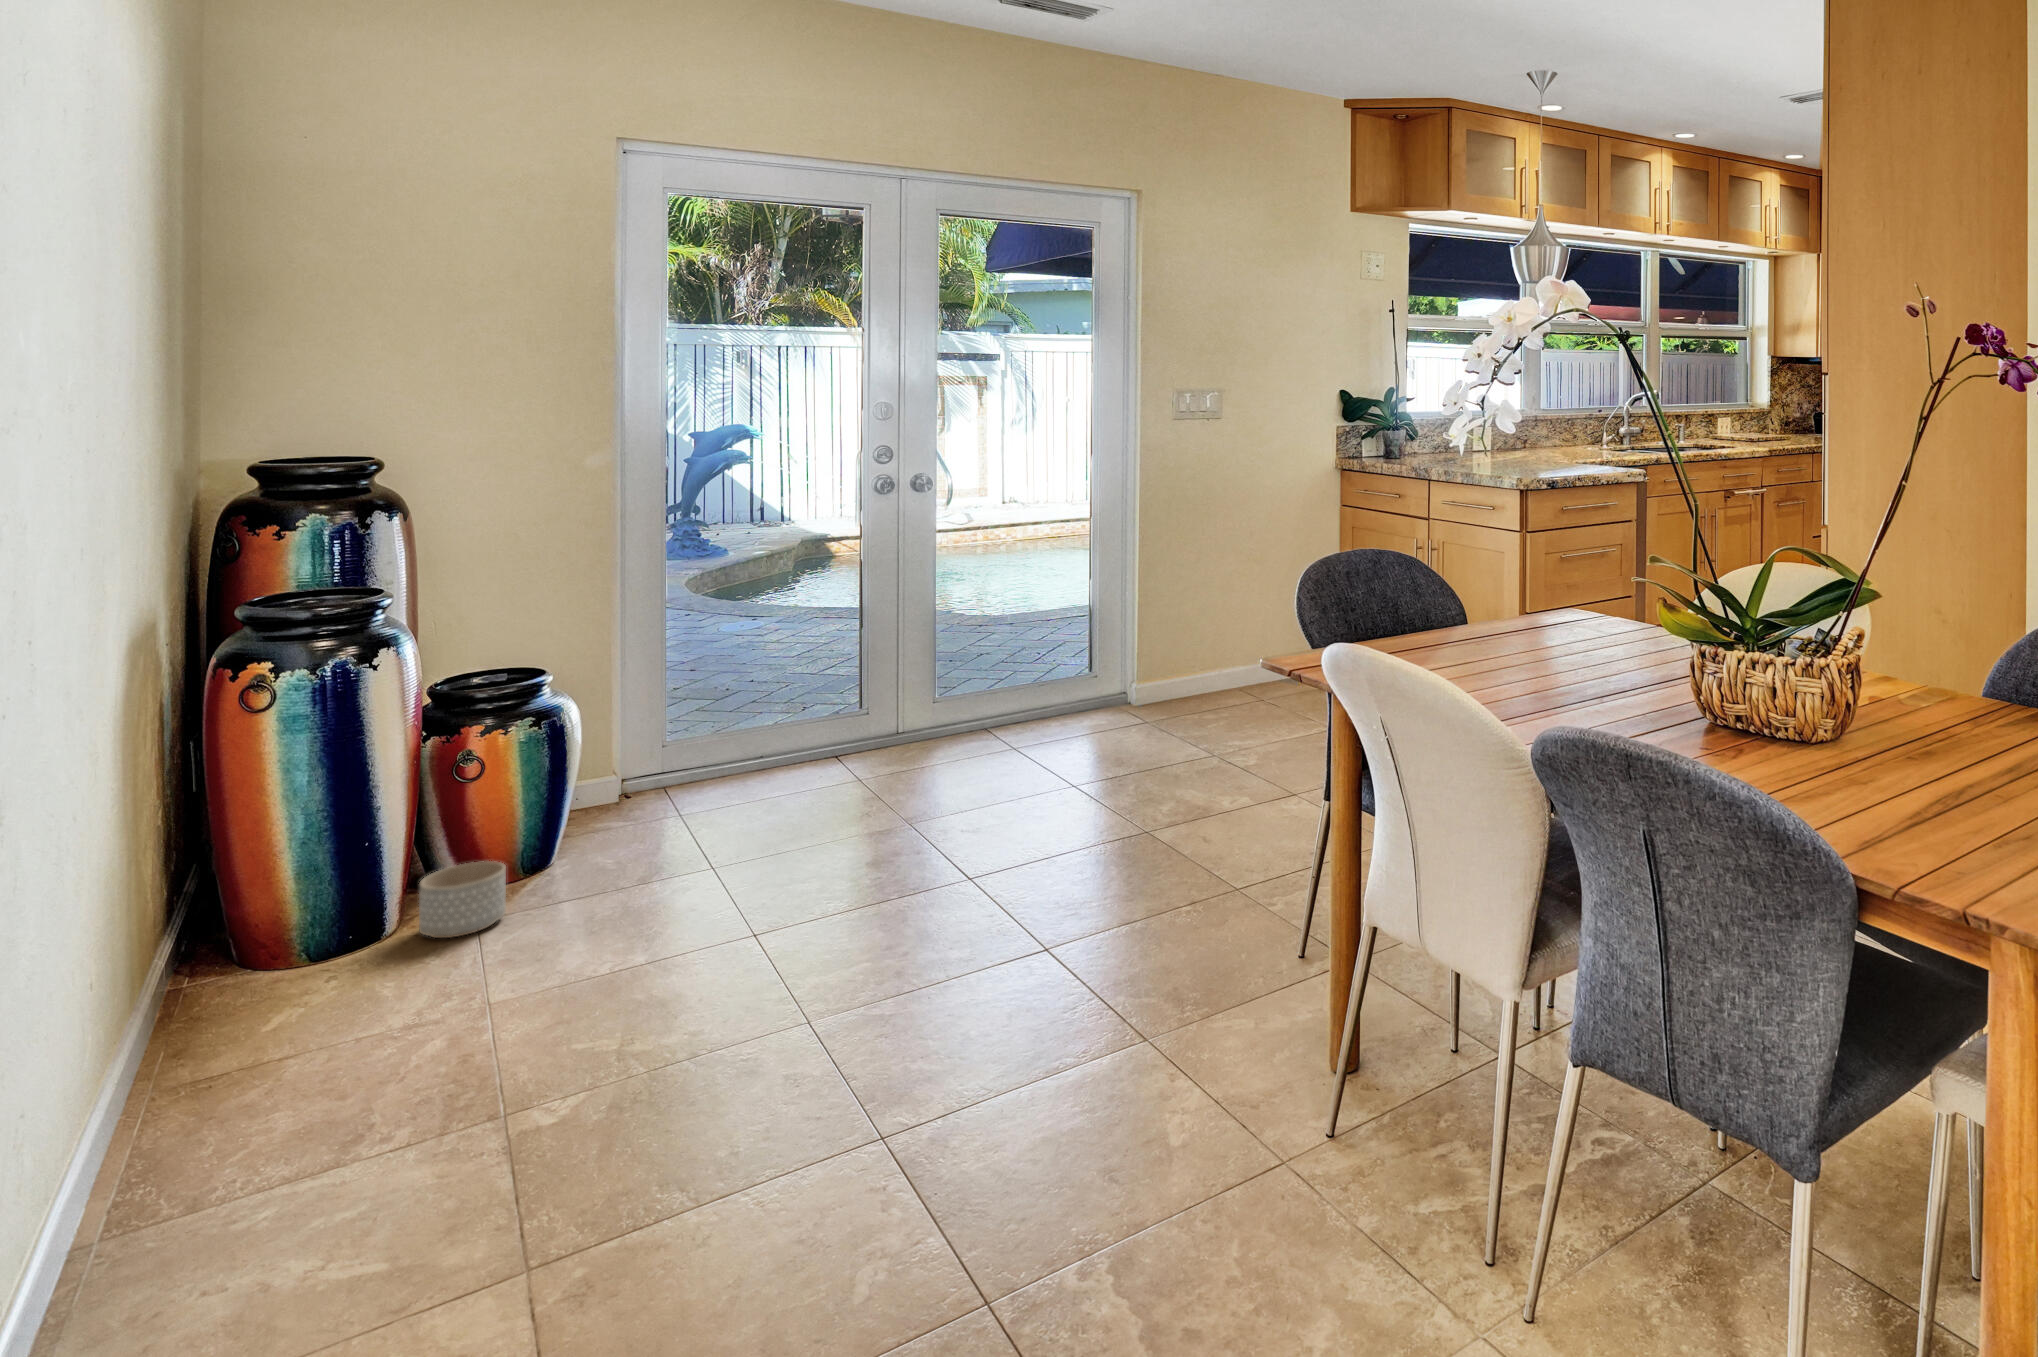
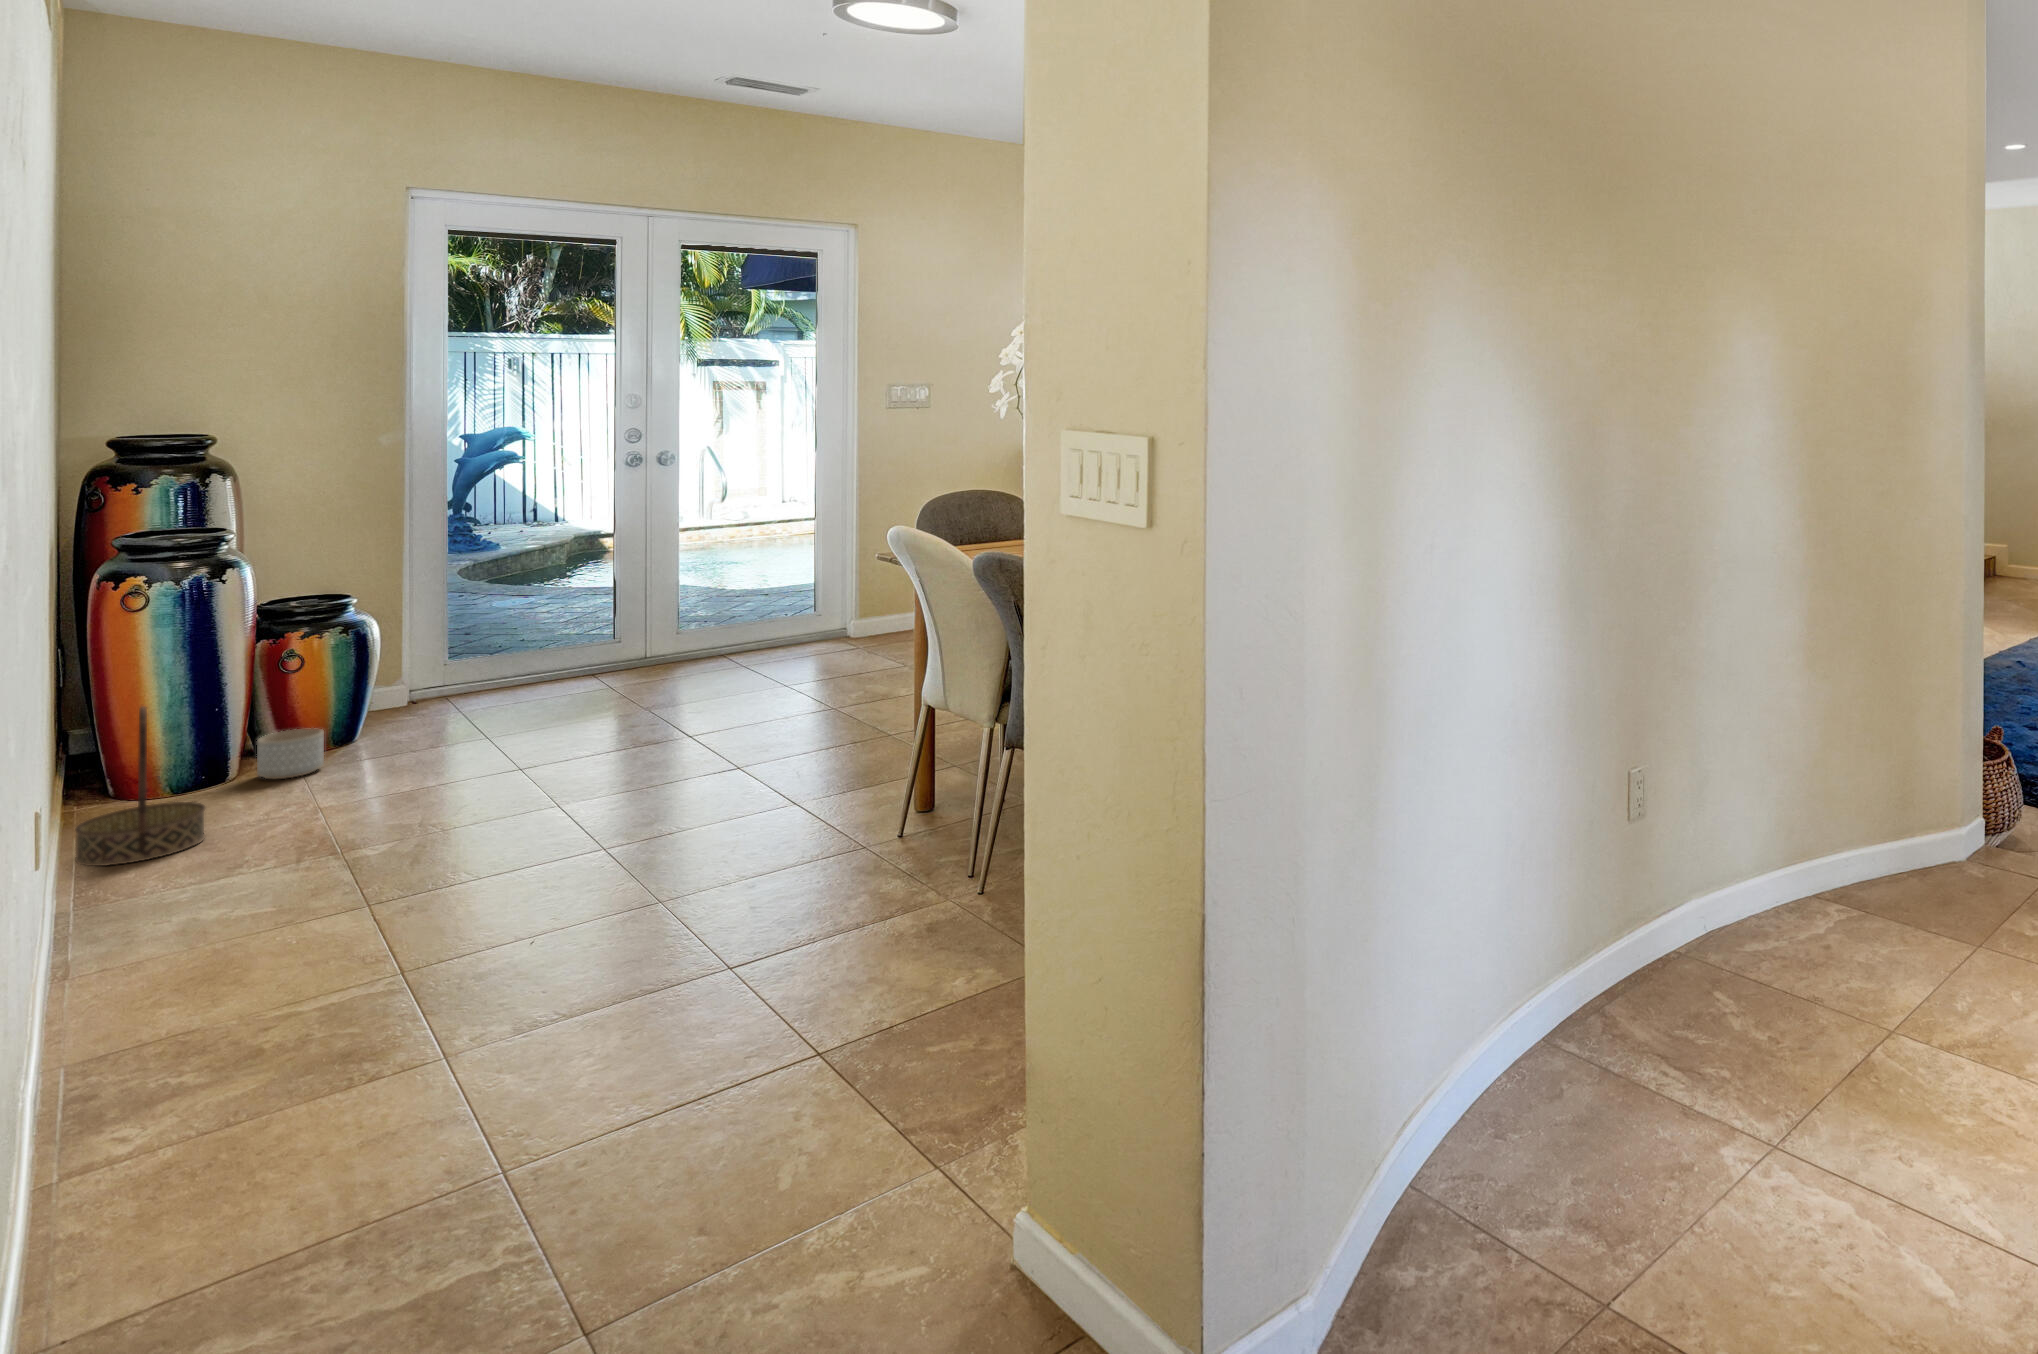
basket: none [137,877,328,1131] -> present [75,707,205,866]

